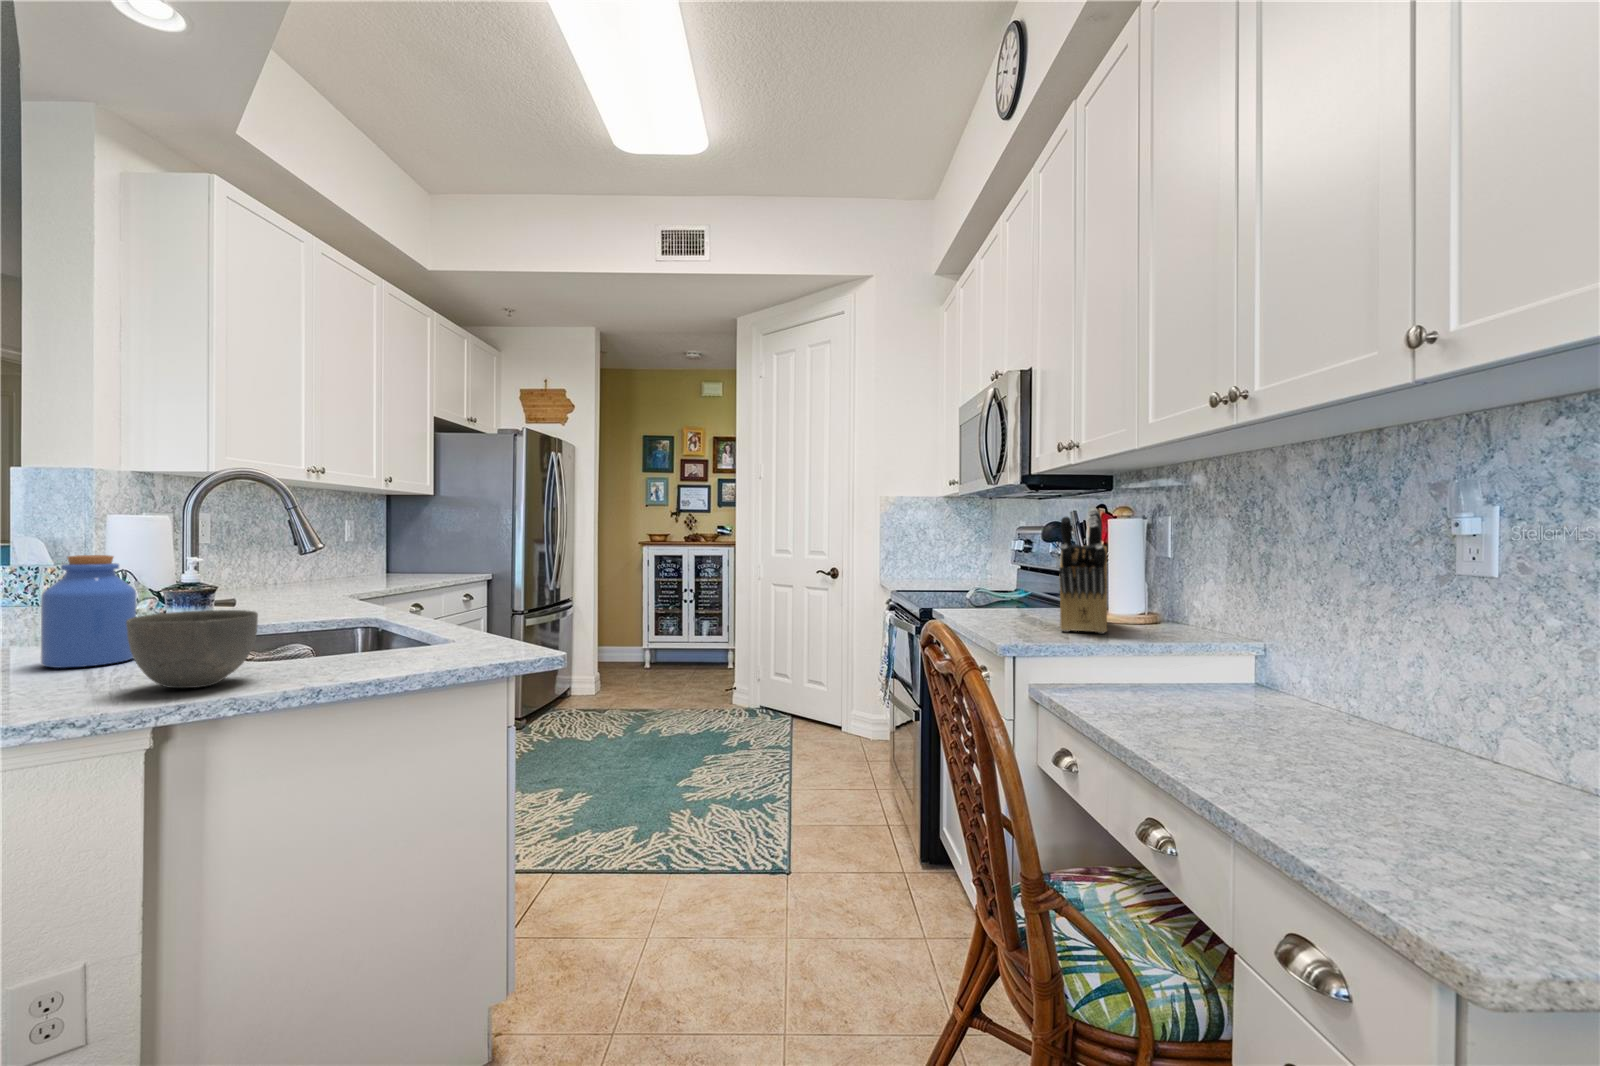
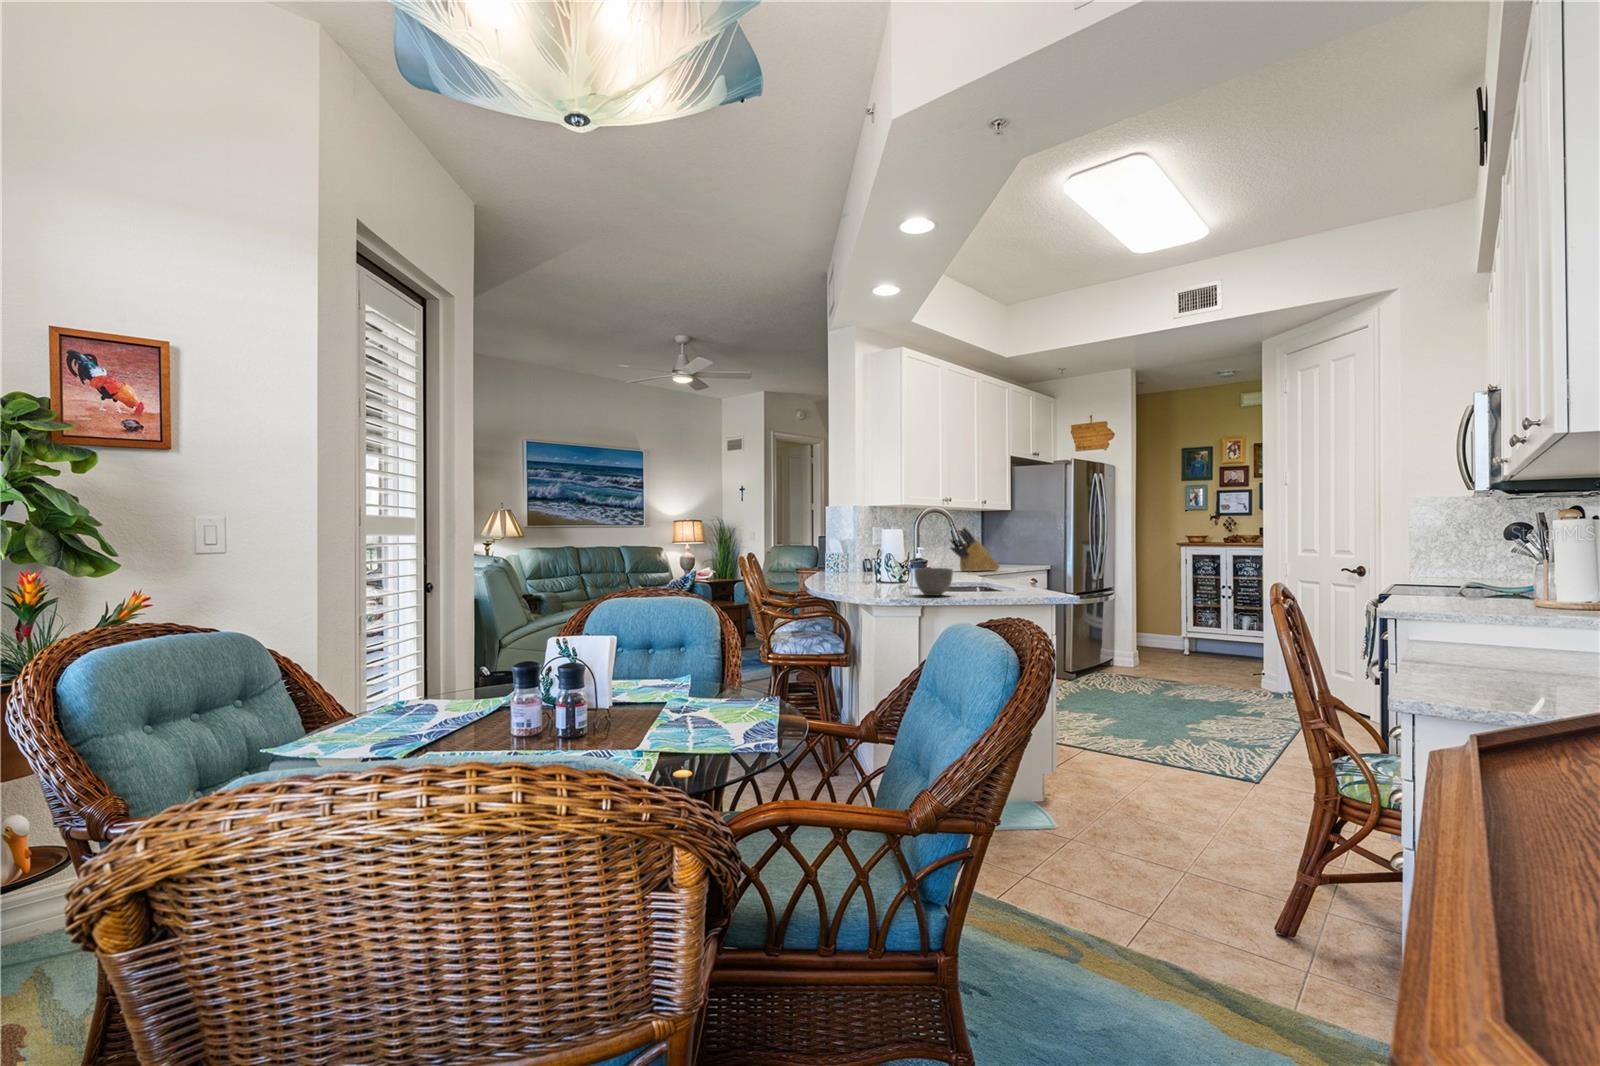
knife block: present [1059,509,1107,633] -> present [950,527,999,571]
jar: present [41,555,136,668] -> none [878,546,905,589]

